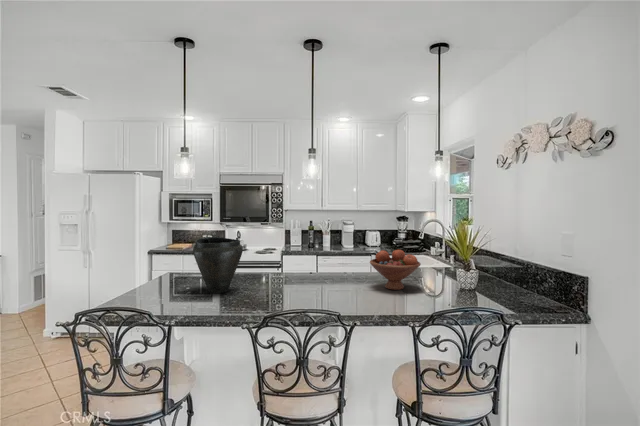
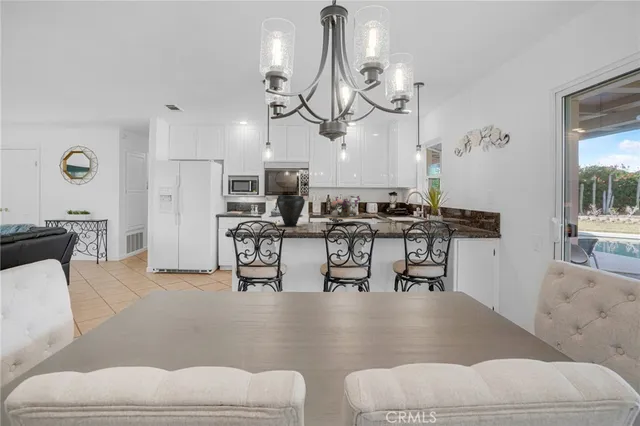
flower arrangement: none [281,235,344,283] -> present [326,196,360,223]
fruit bowl: present [370,250,421,290] -> none [378,204,409,226]

